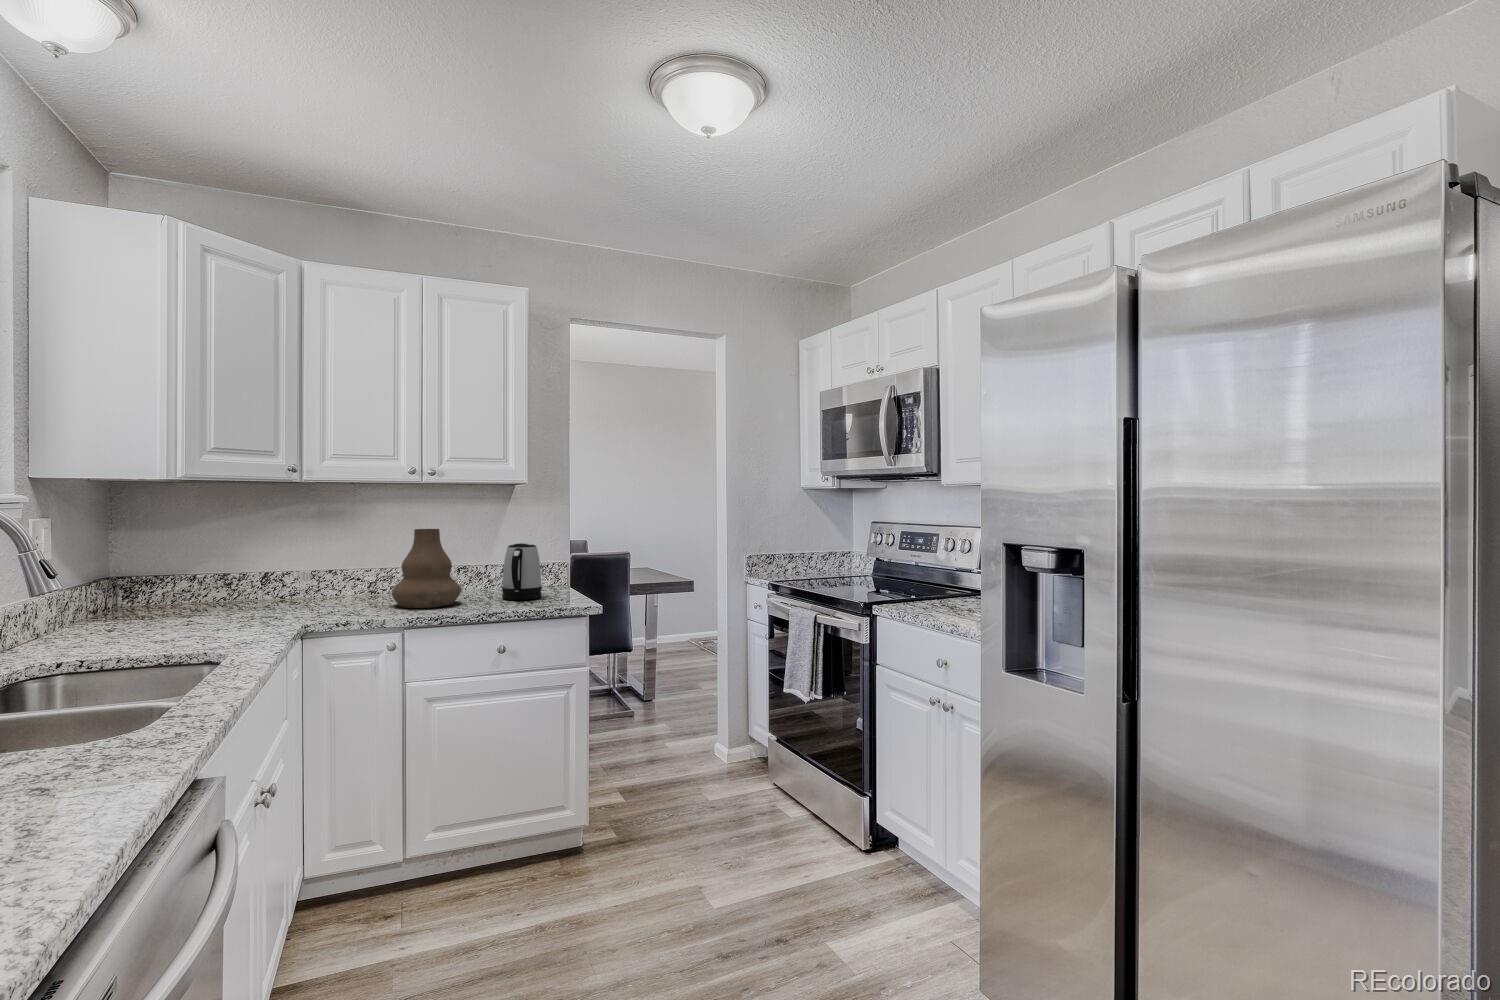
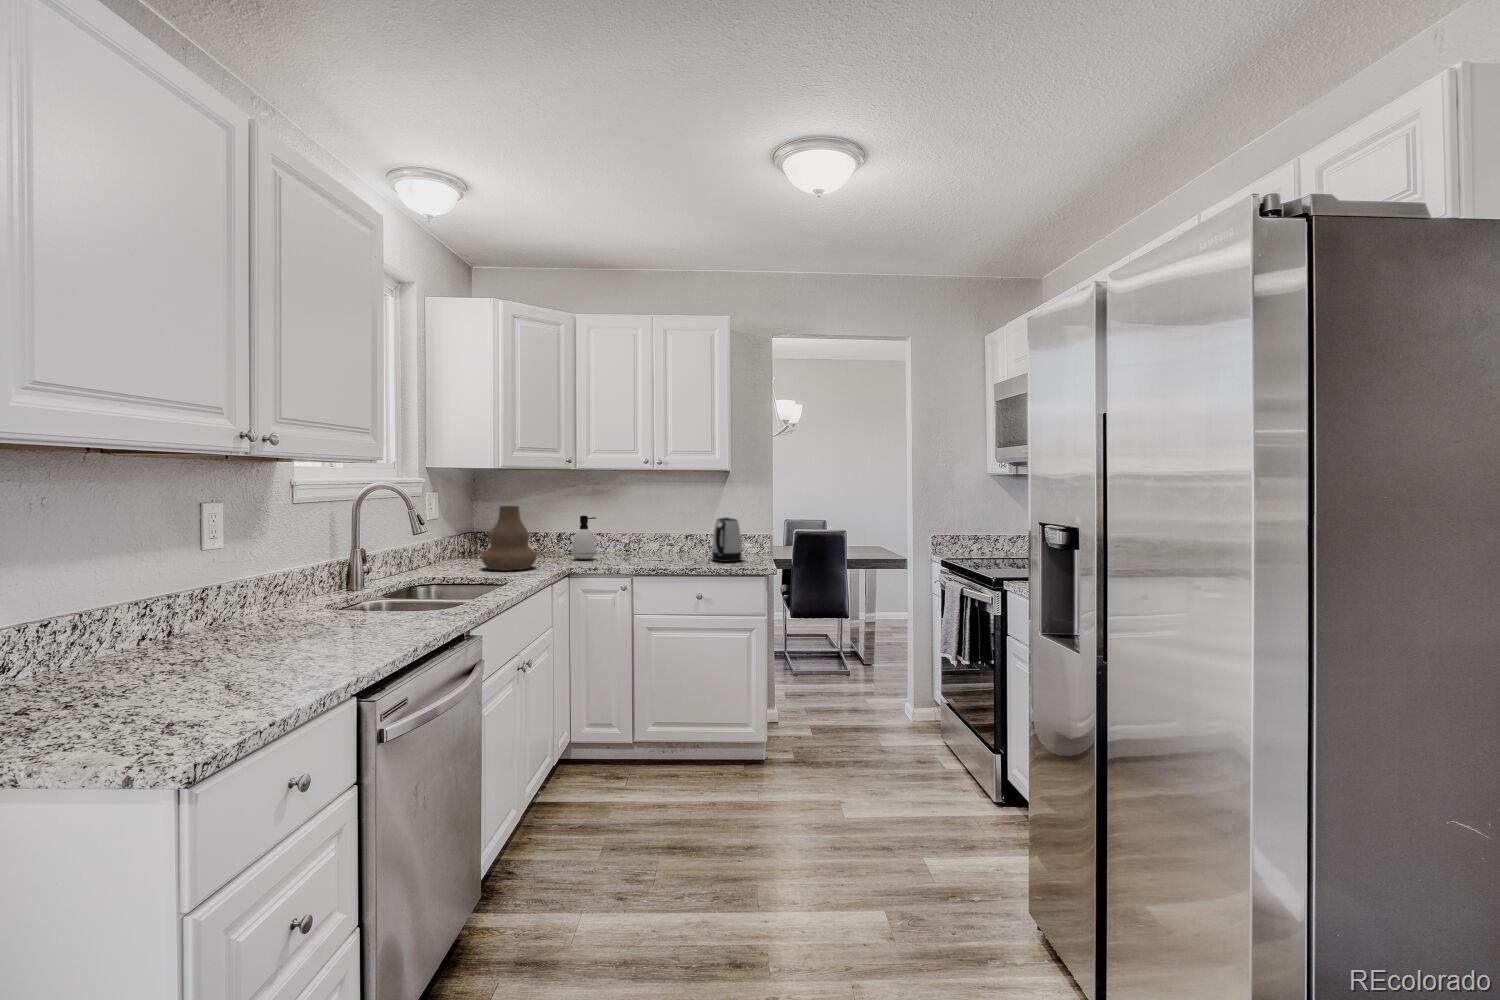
vase: present [392,529,461,608] -> present [482,506,537,571]
soap dispenser: none [294,546,334,609] -> present [572,516,596,559]

